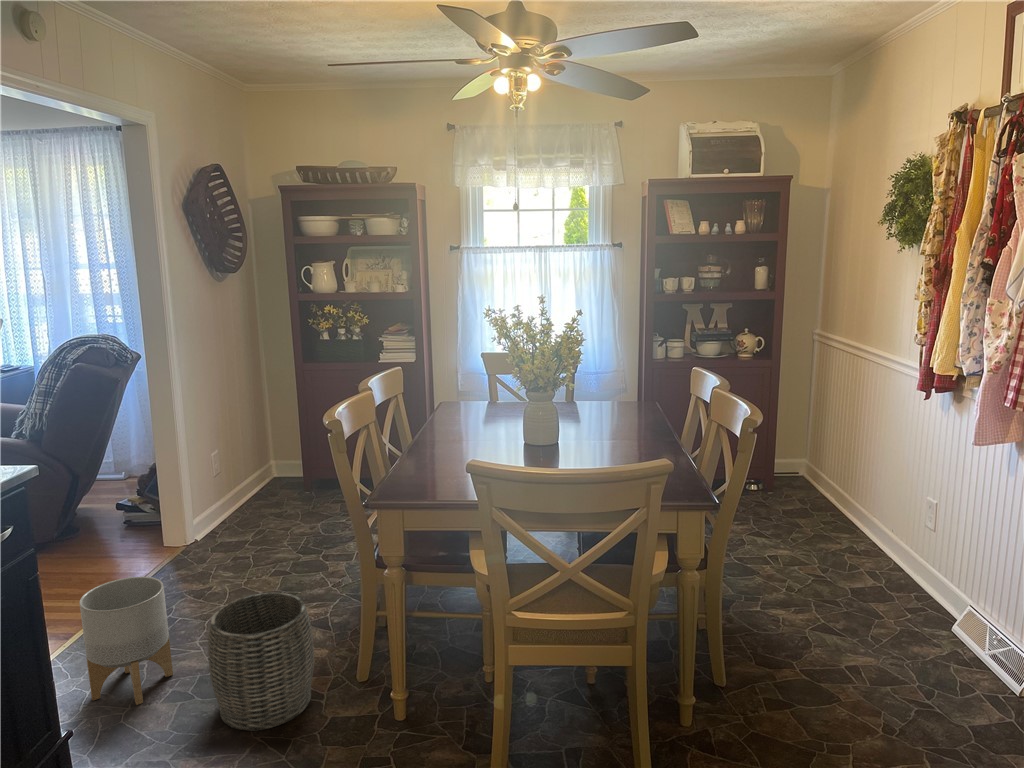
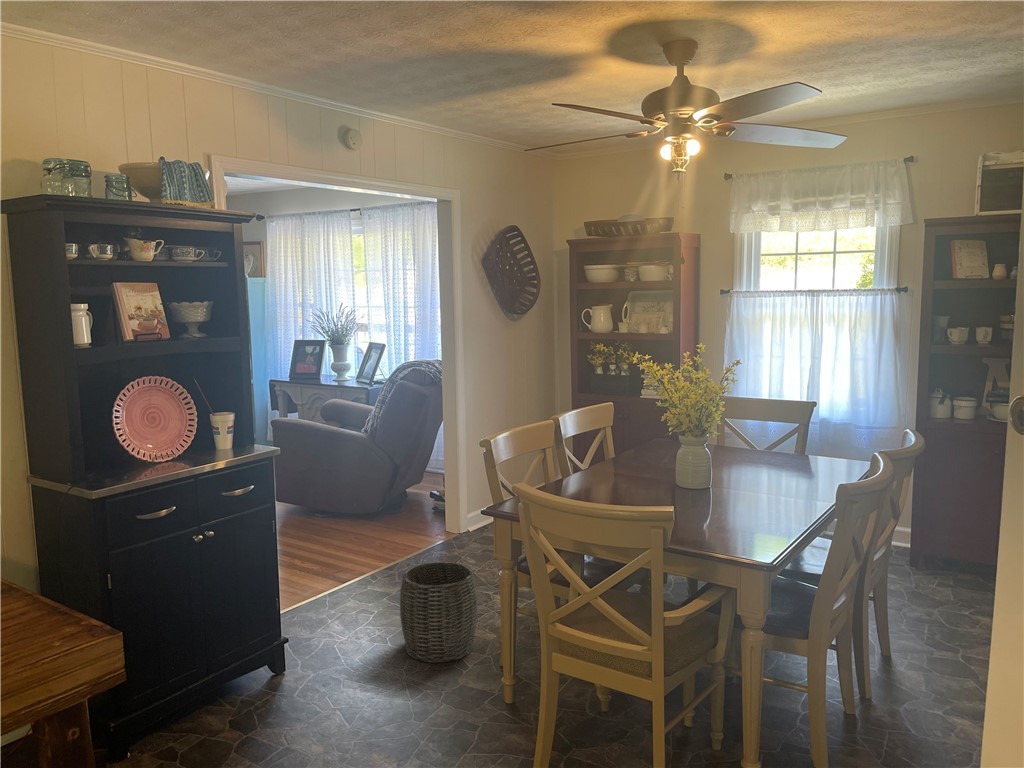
planter: present [79,577,173,705] -> none [339,534,396,626]

